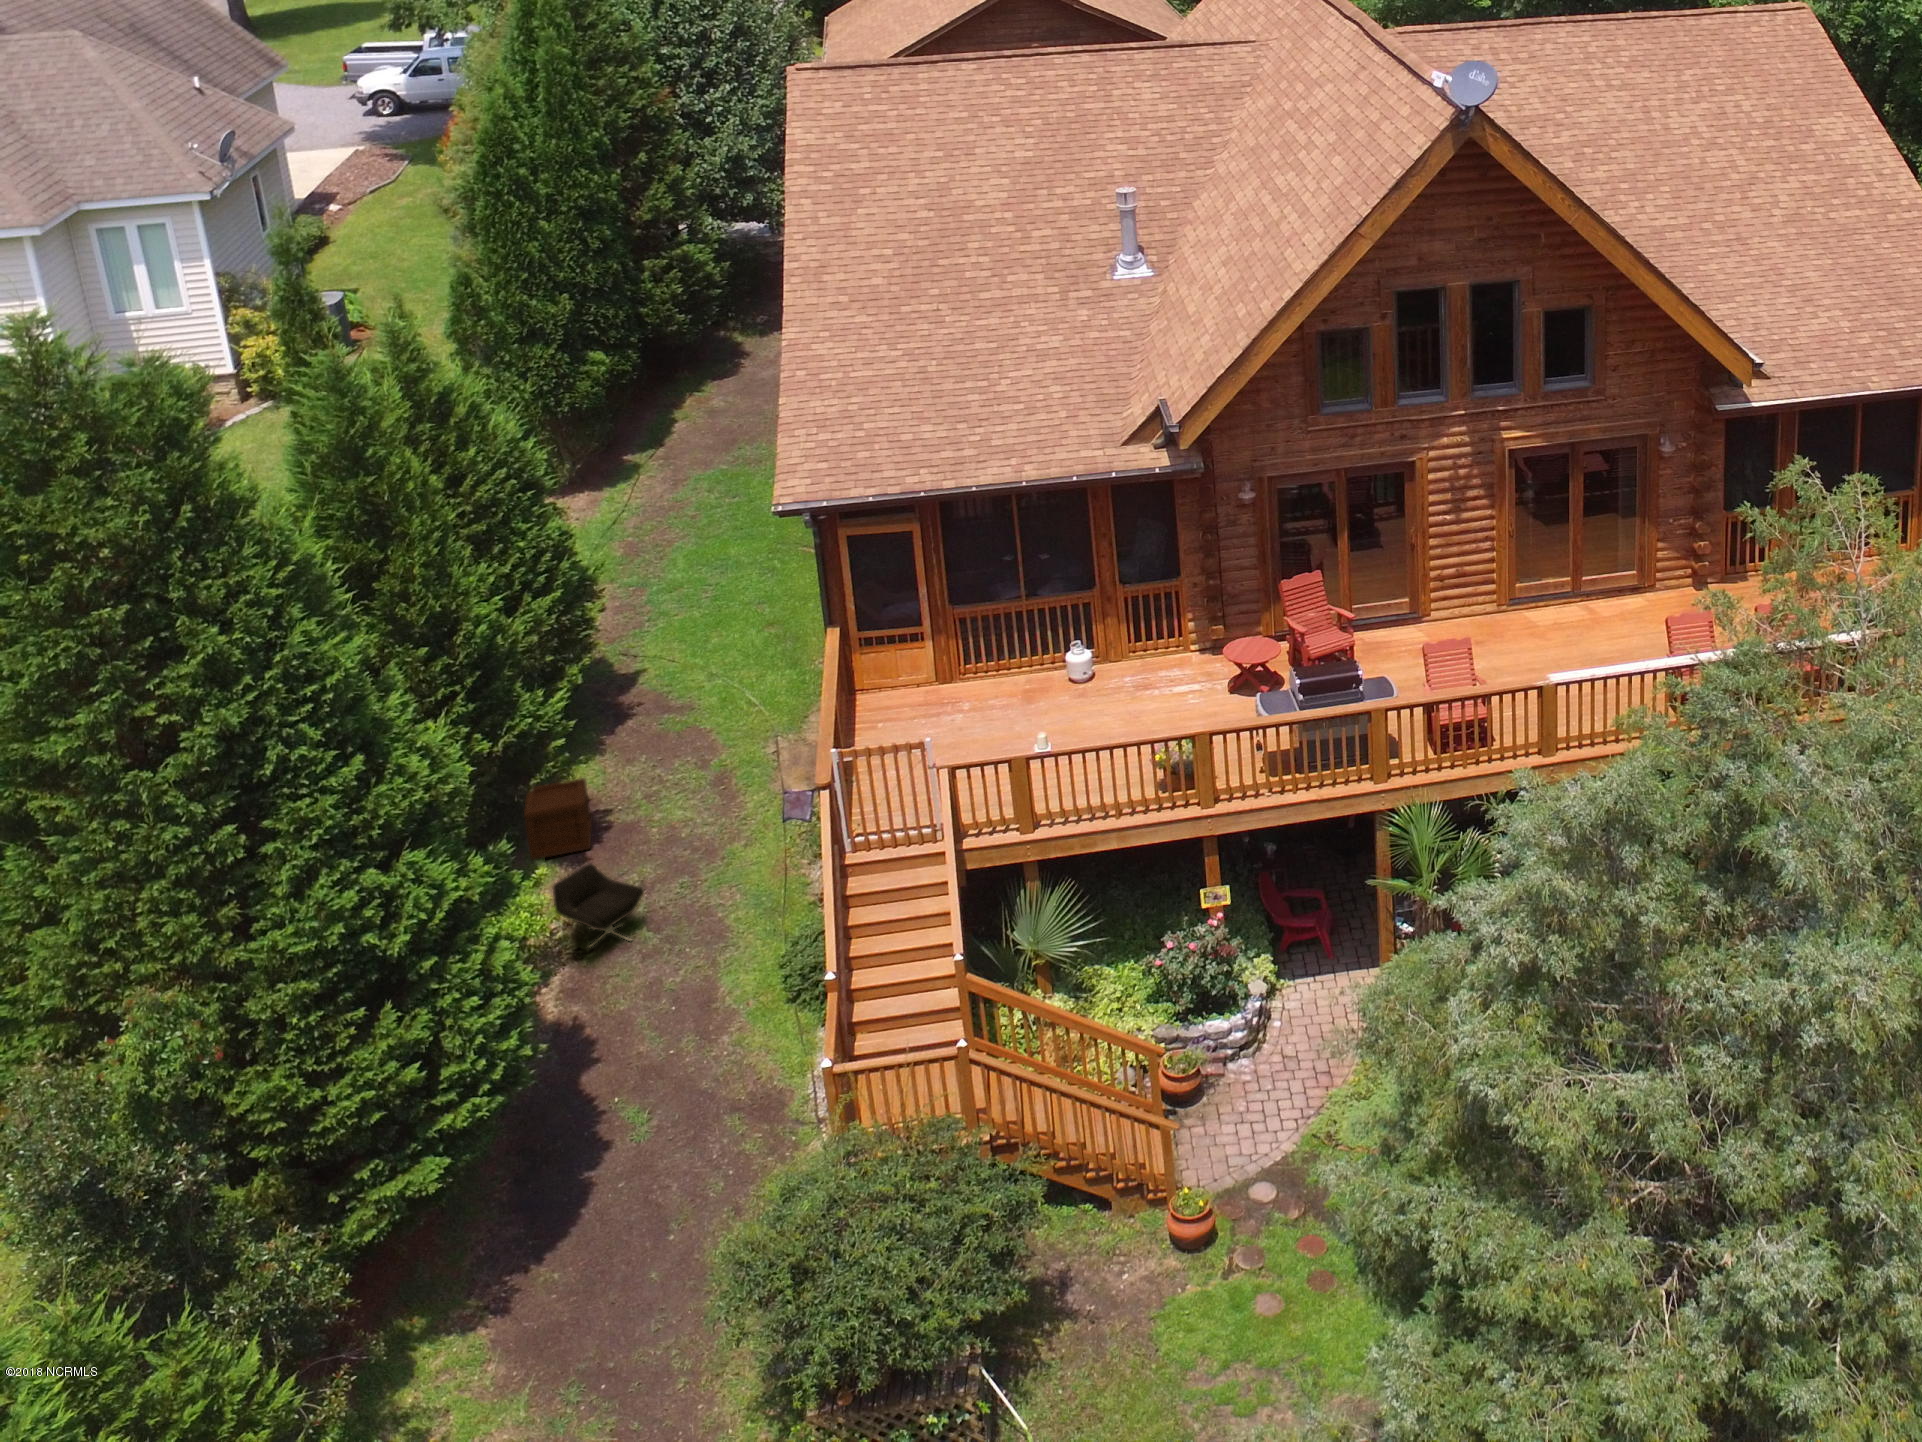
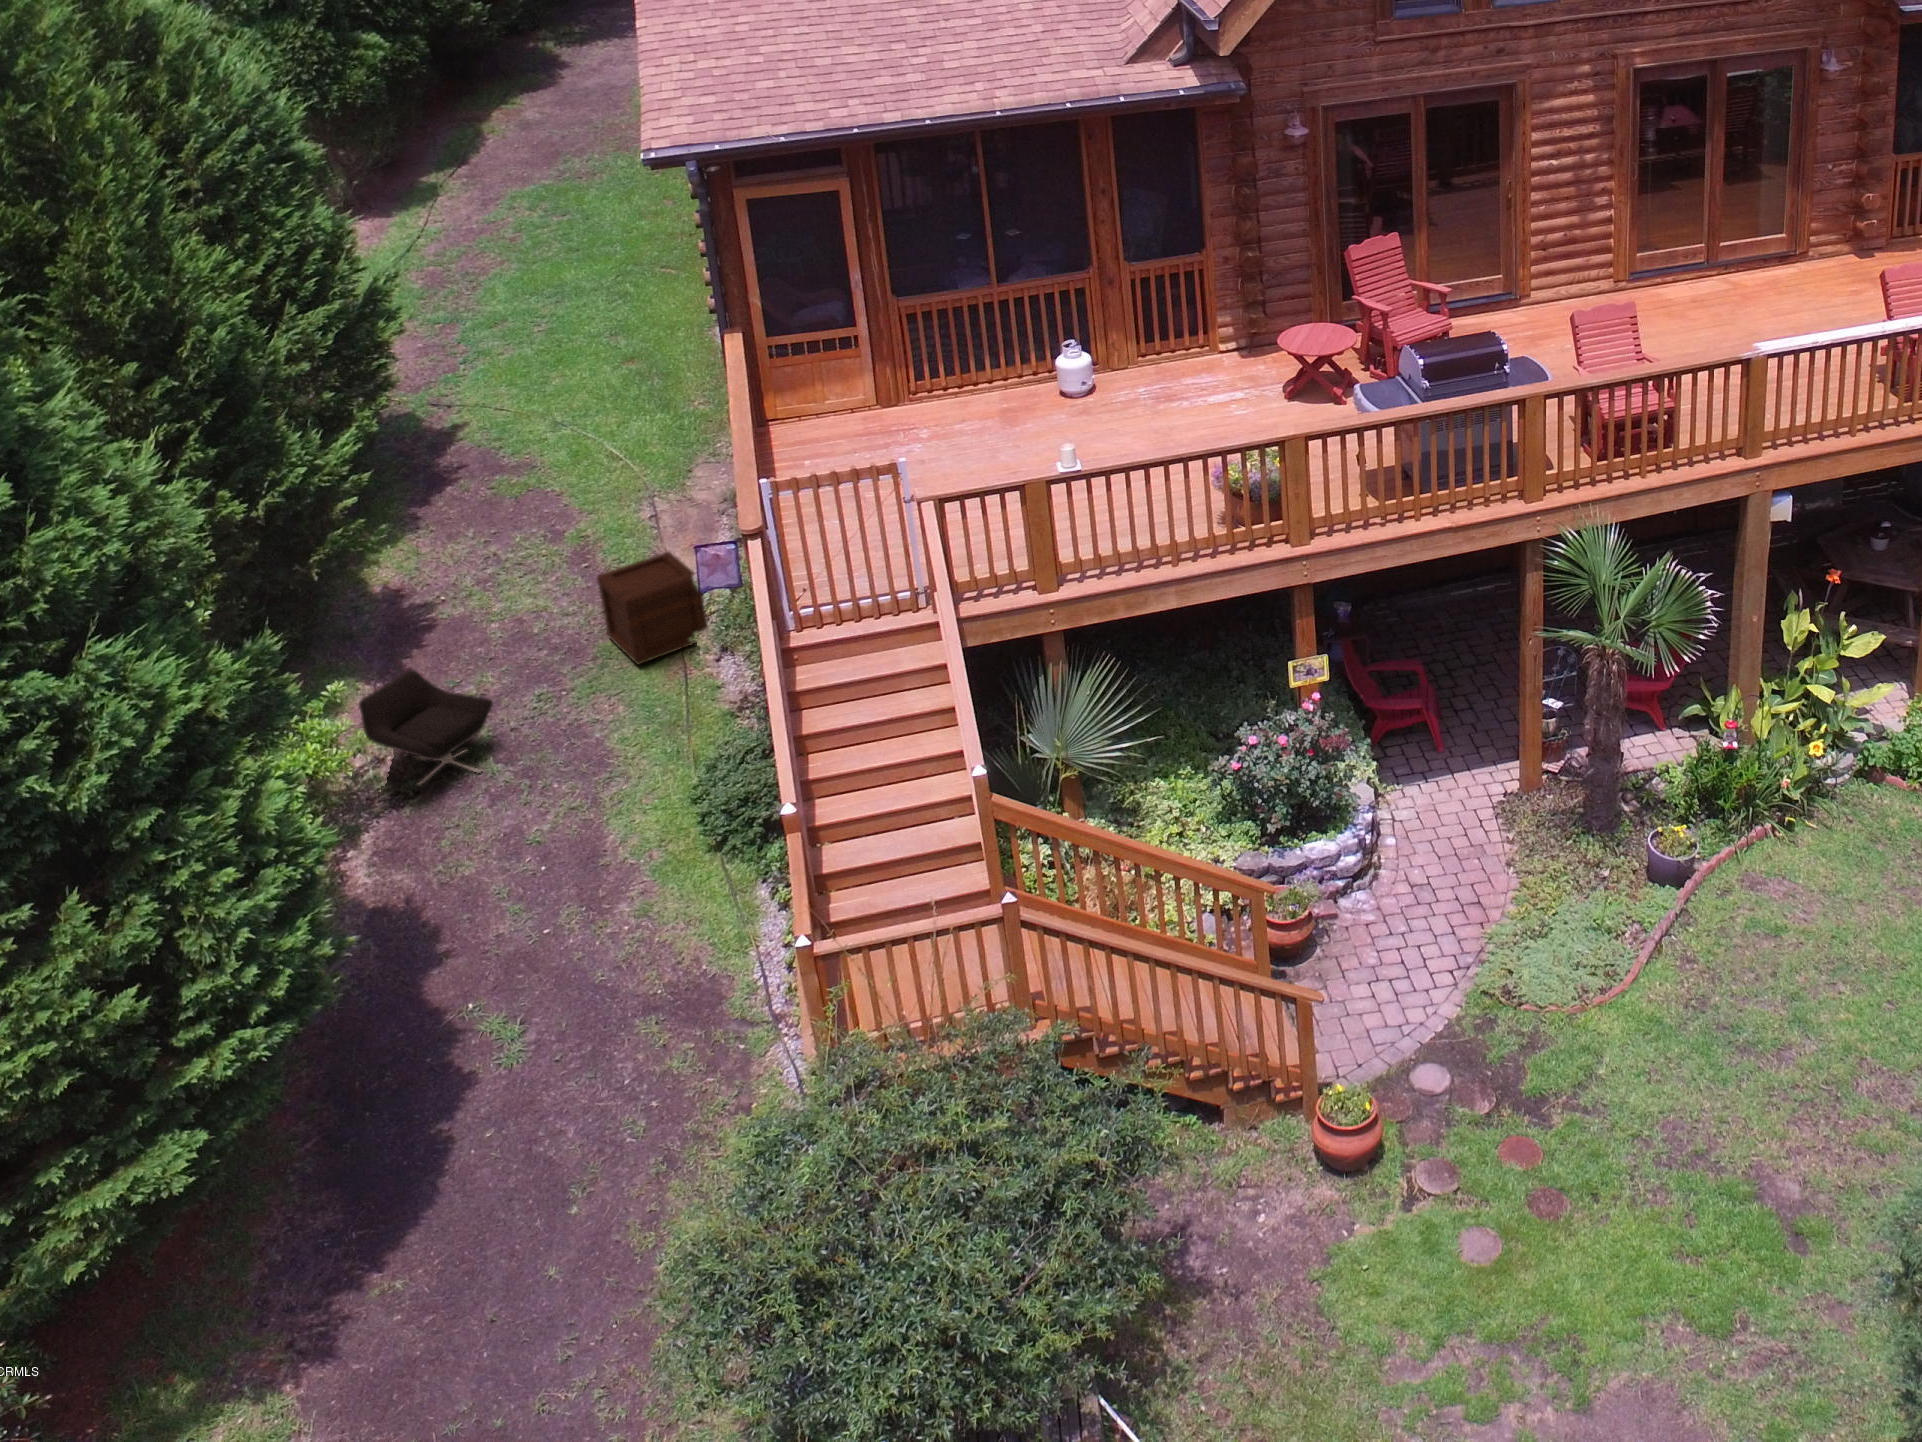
wooden crate: present [524,778,592,860] -> present [597,552,708,664]

